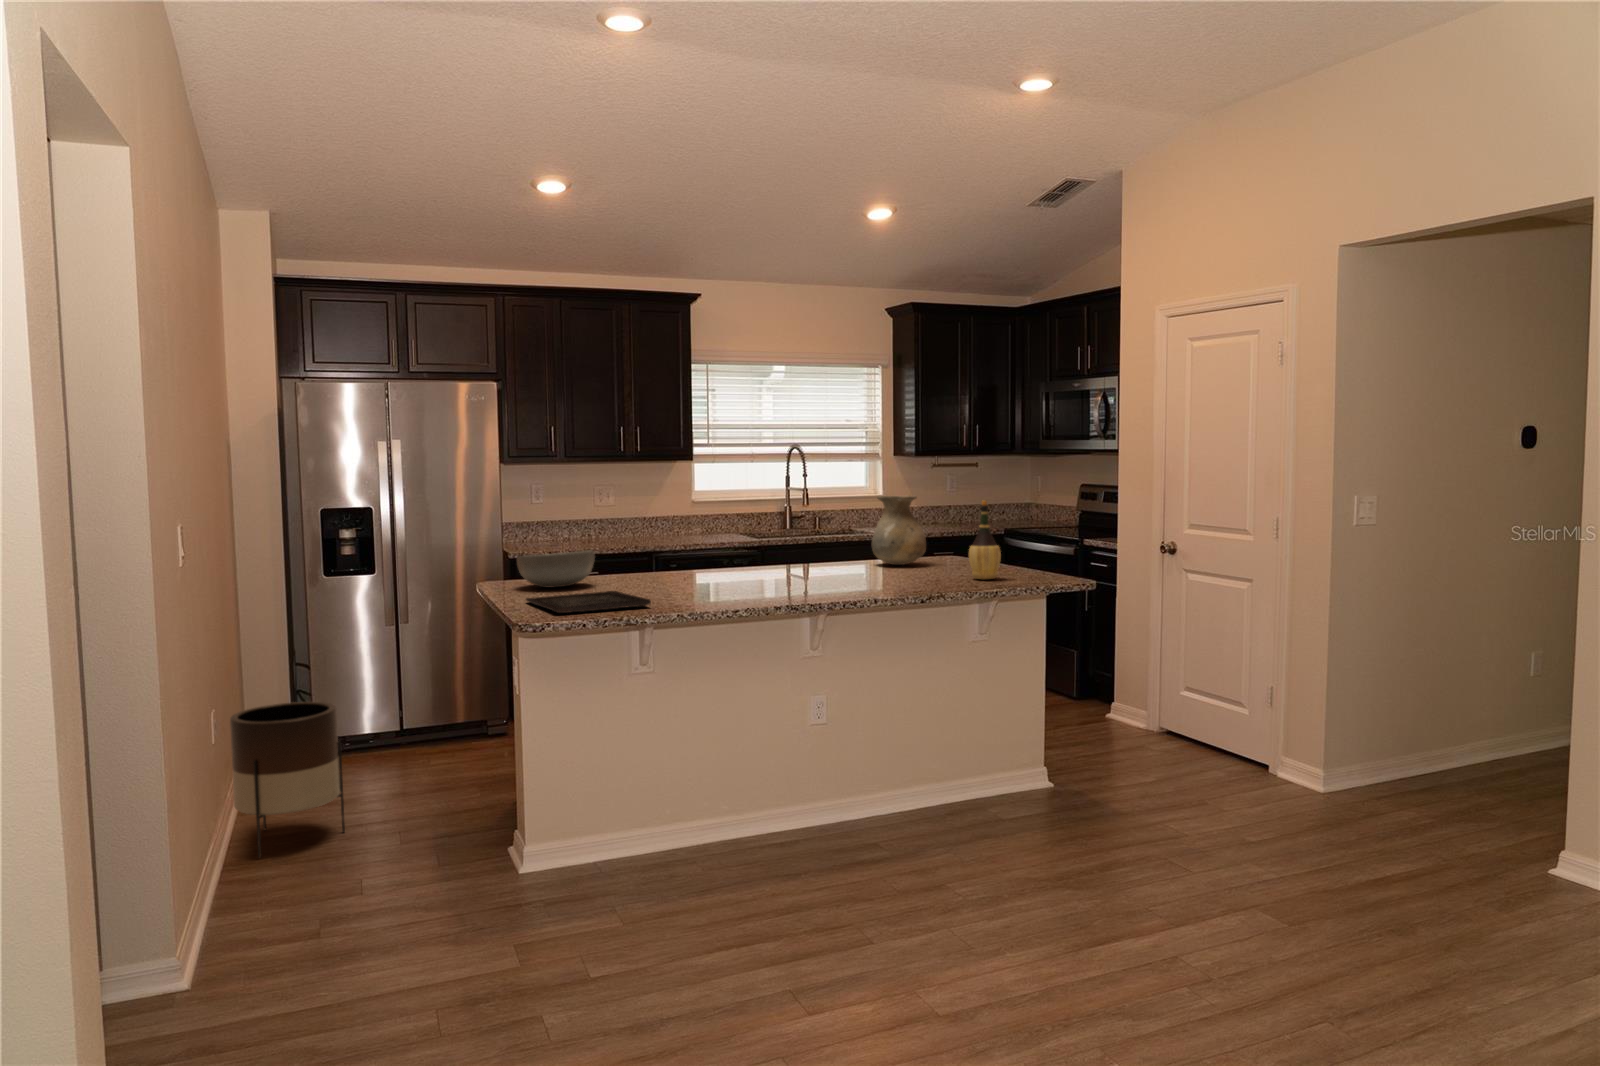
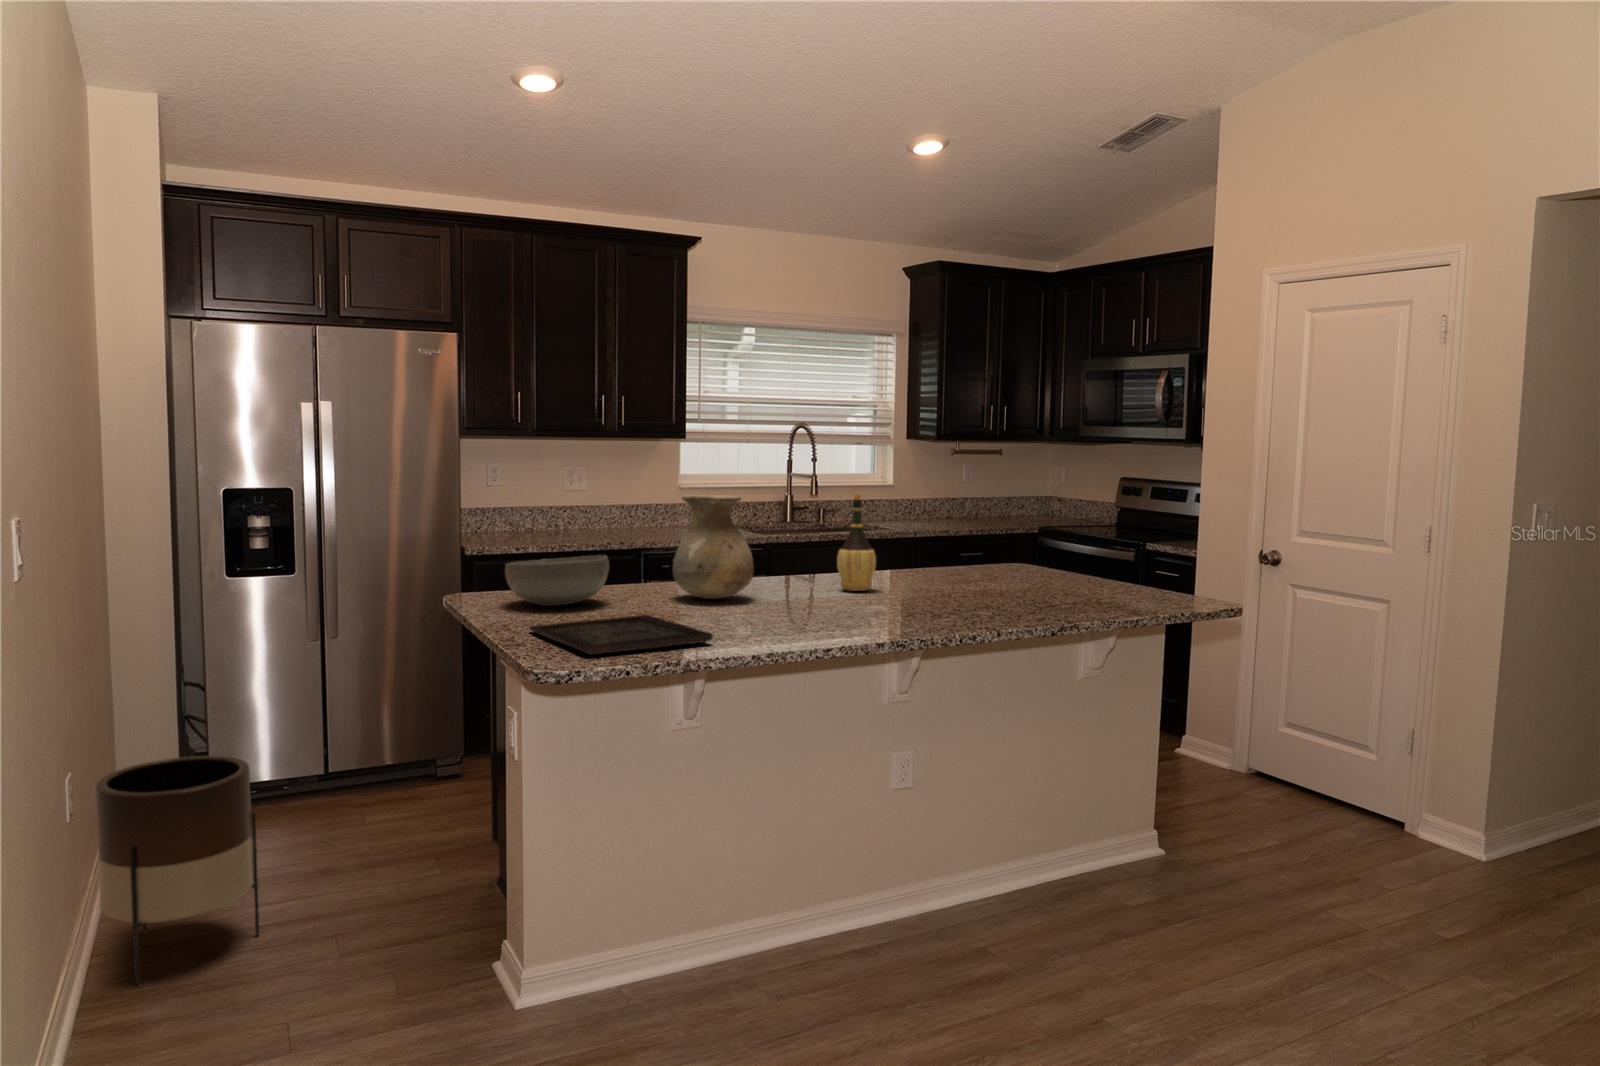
vase: present [872,496,926,565] -> present [673,495,754,599]
wine bottle: present [969,500,1001,579] -> present [837,494,876,591]

